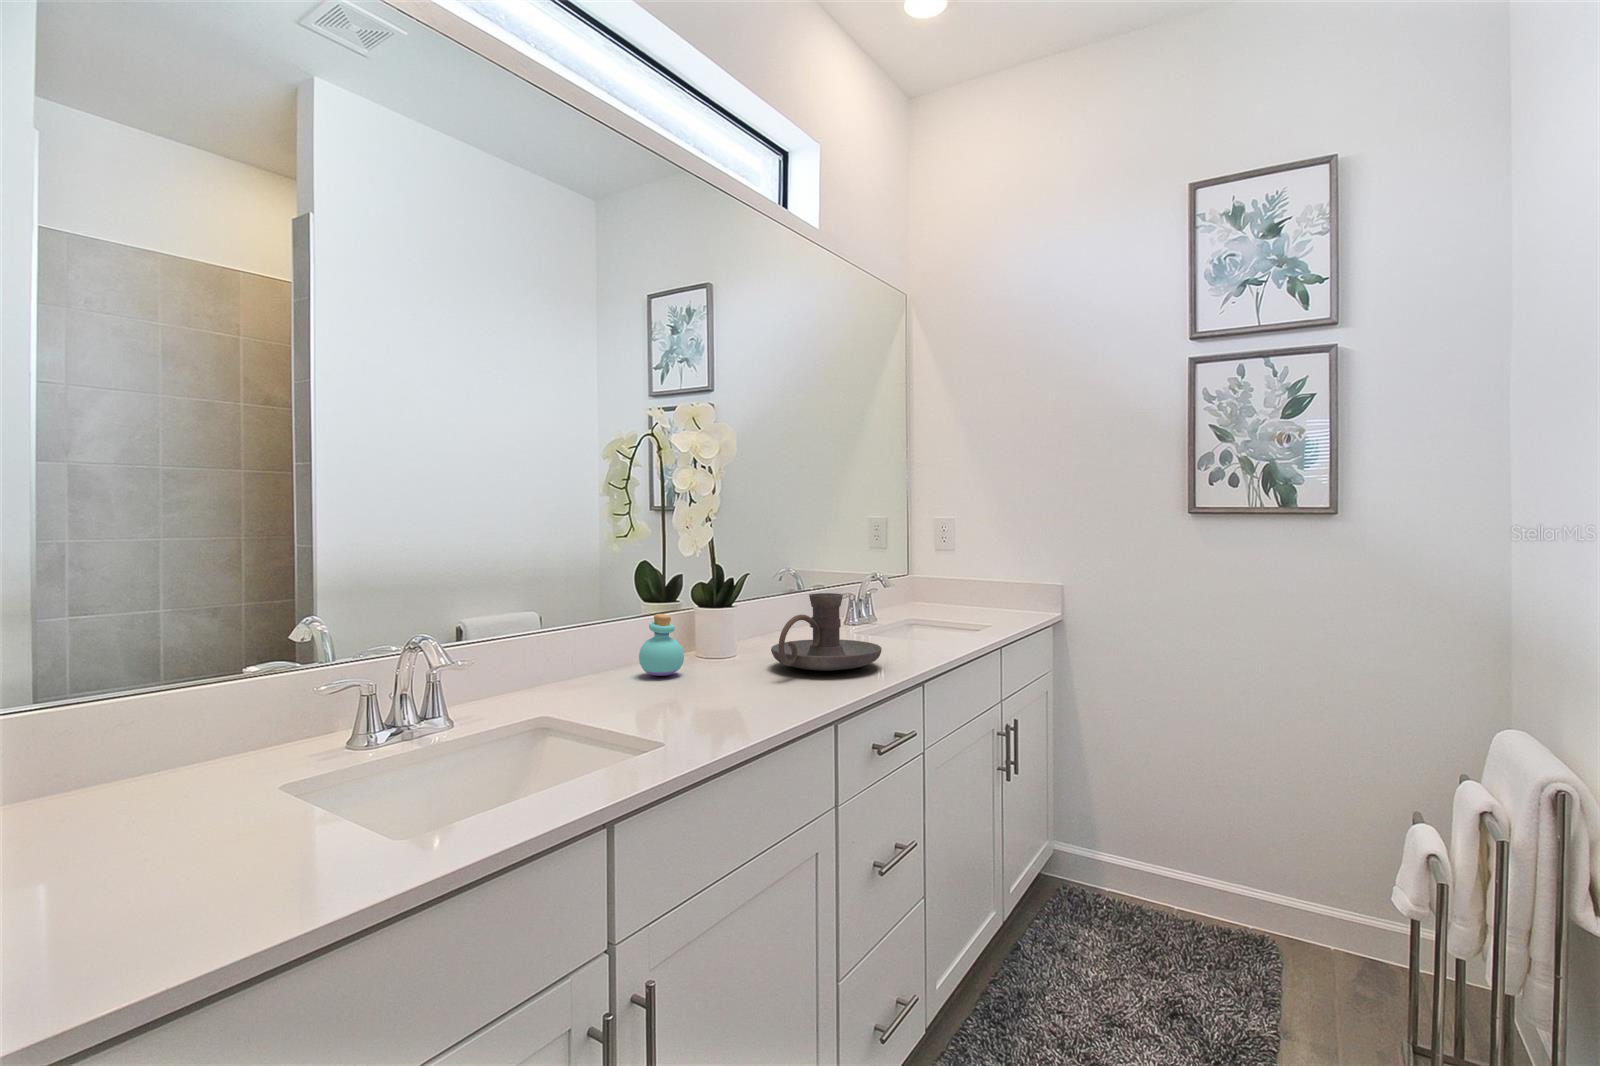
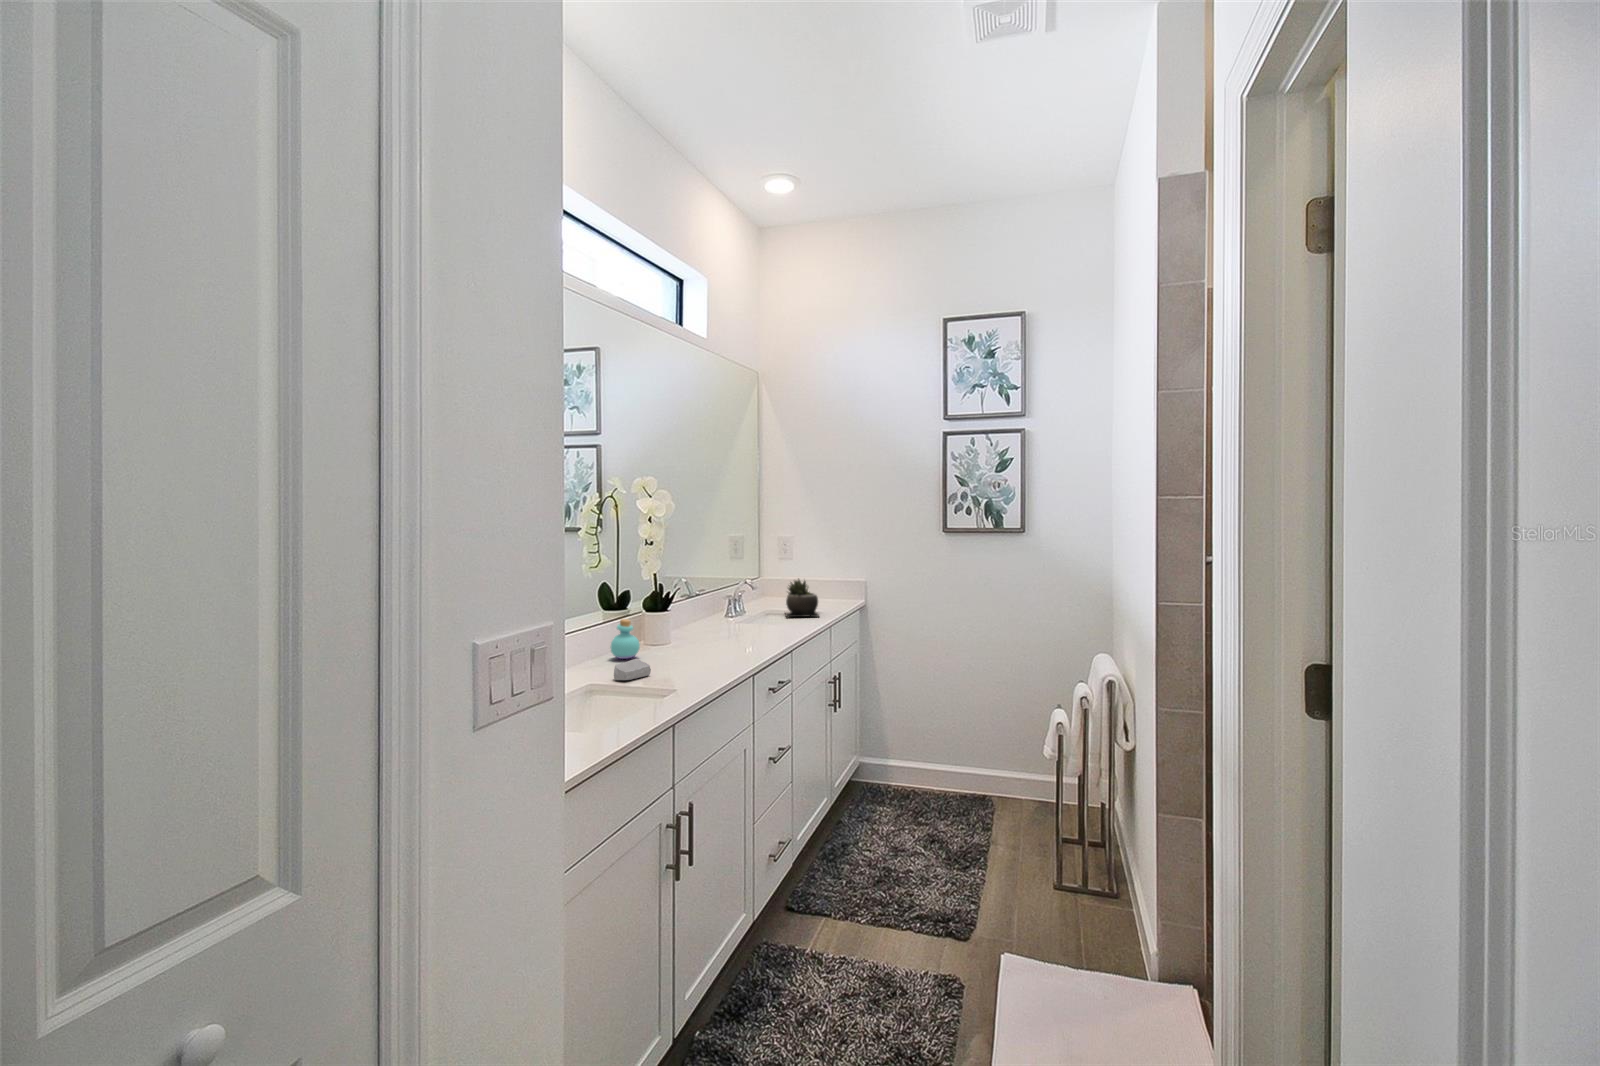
succulent plant: none [936,574,988,632] -> present [785,579,819,617]
candle holder: present [771,593,882,671] -> none [692,600,762,649]
soap bar: none [606,676,671,712] -> present [614,659,651,680]

